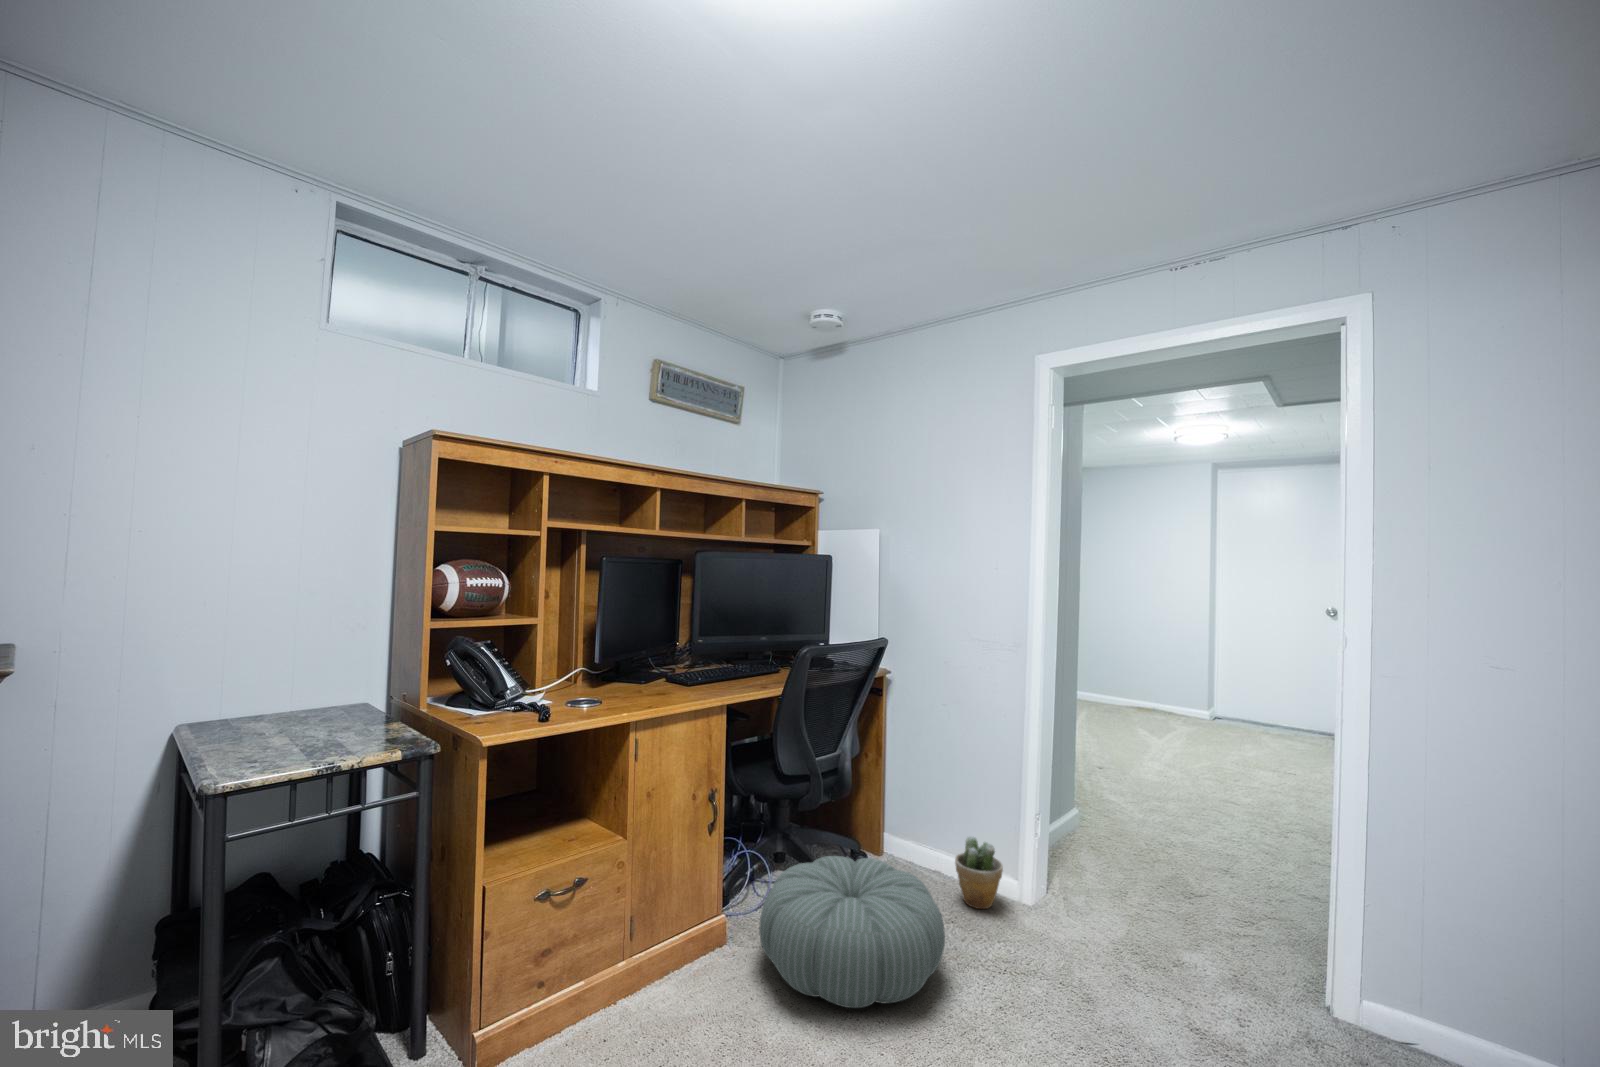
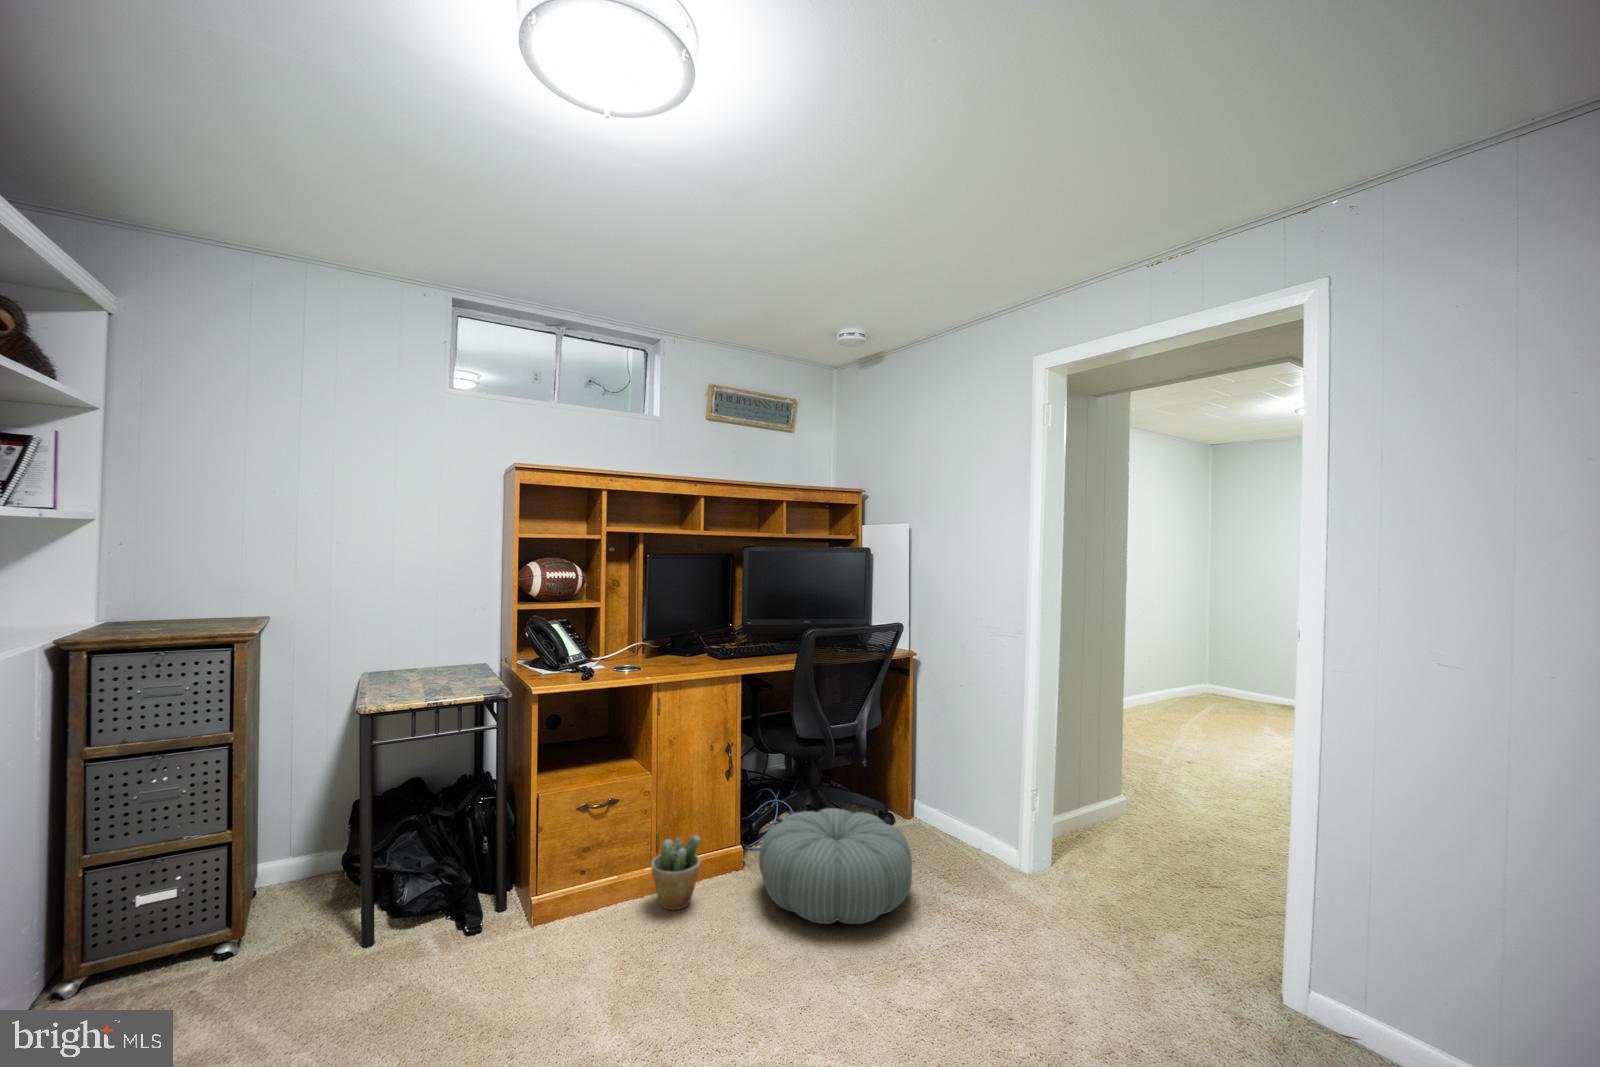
potted plant: present [955,836,1003,909] -> present [651,835,701,910]

